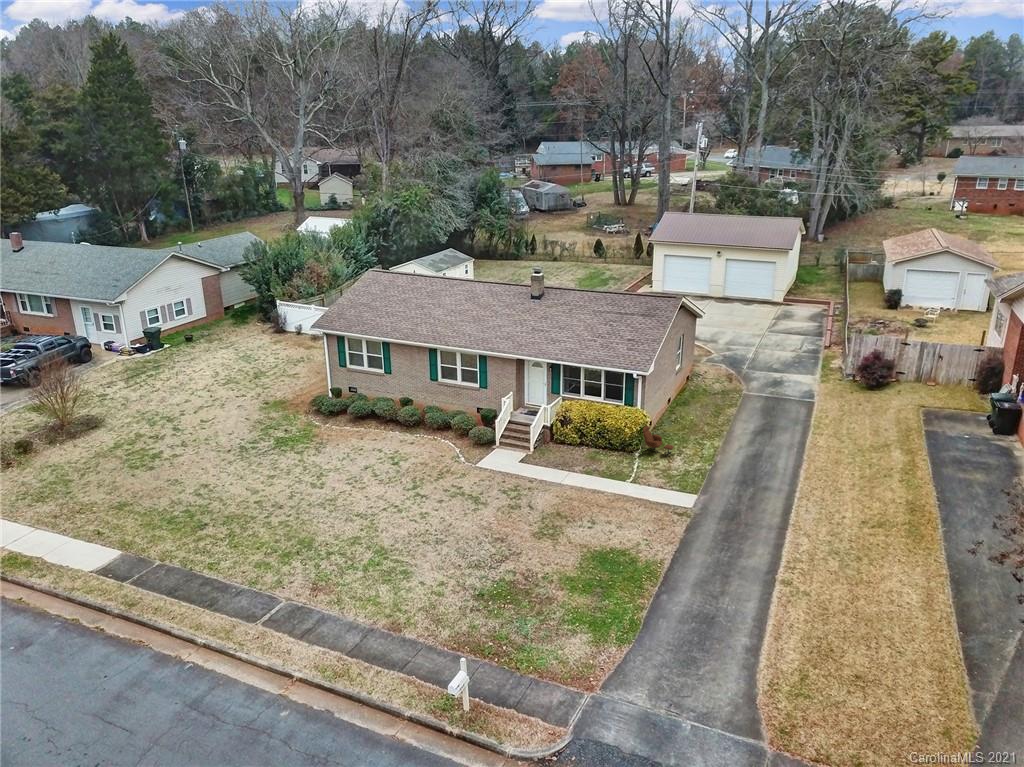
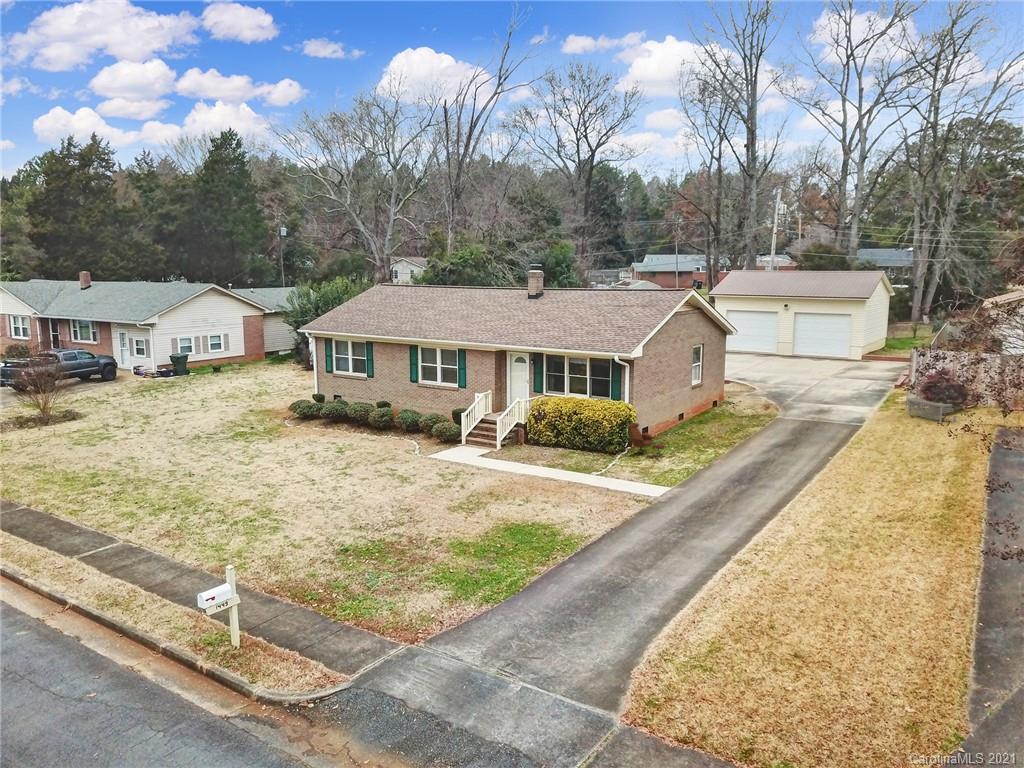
storage bench: none [842,375,883,400] -> present [907,398,956,423]

